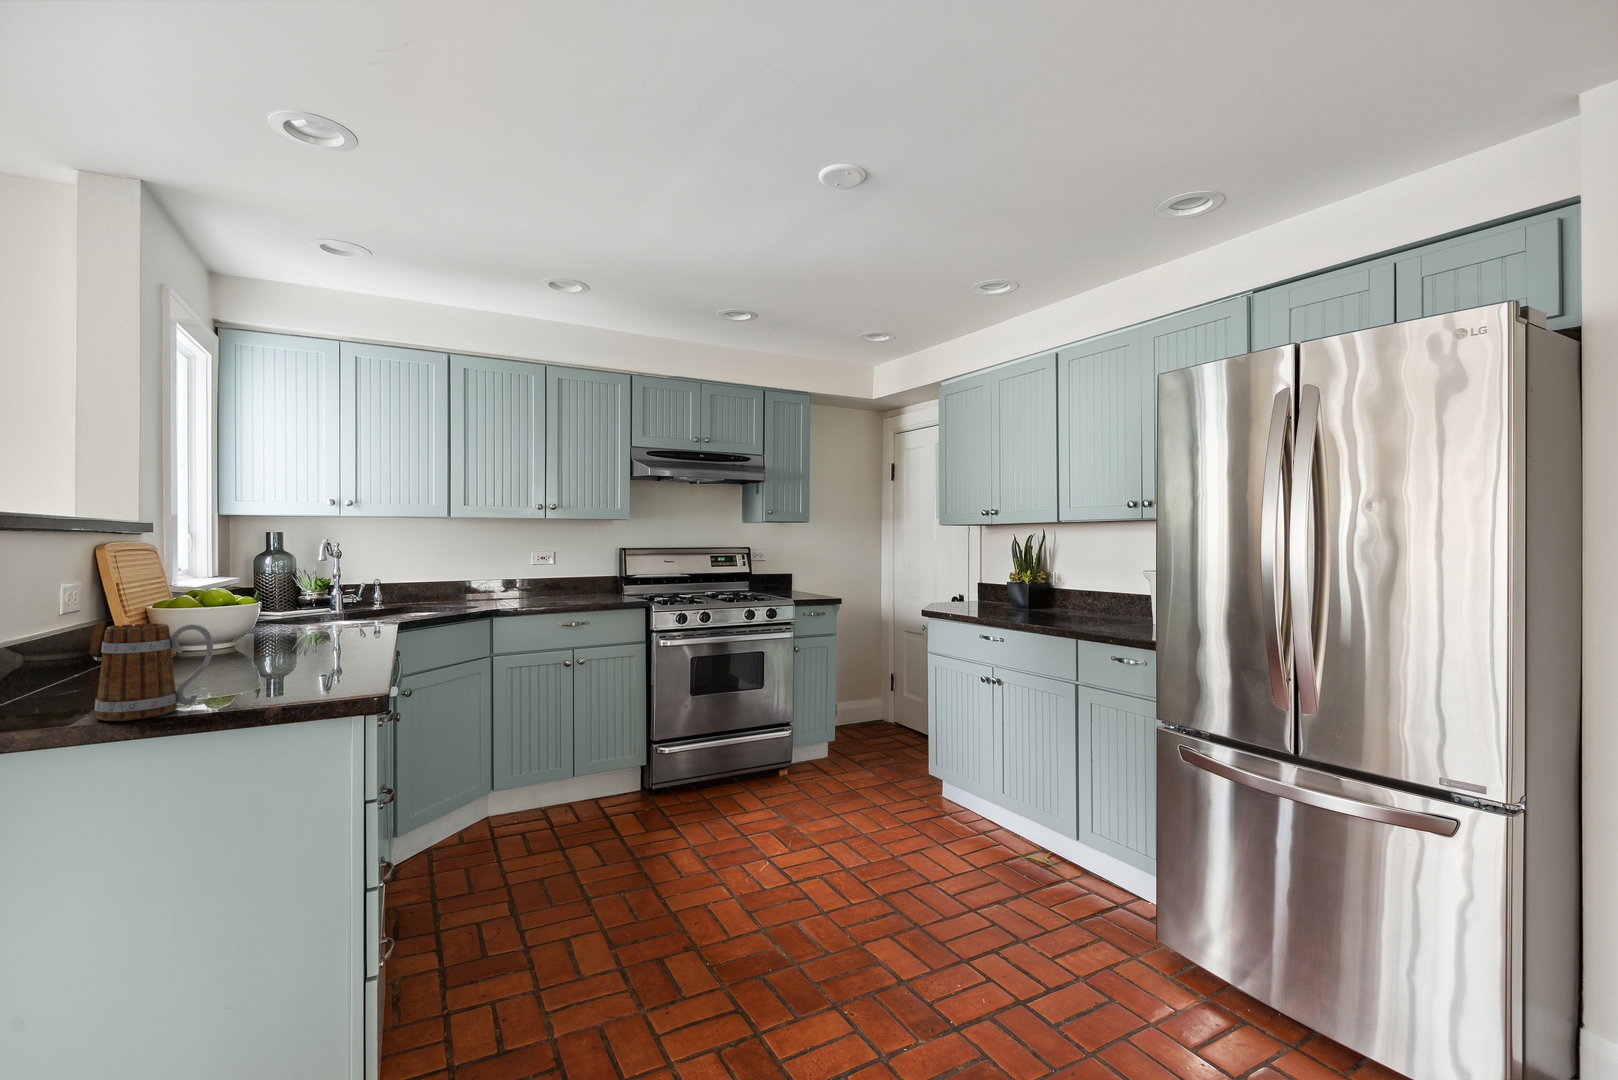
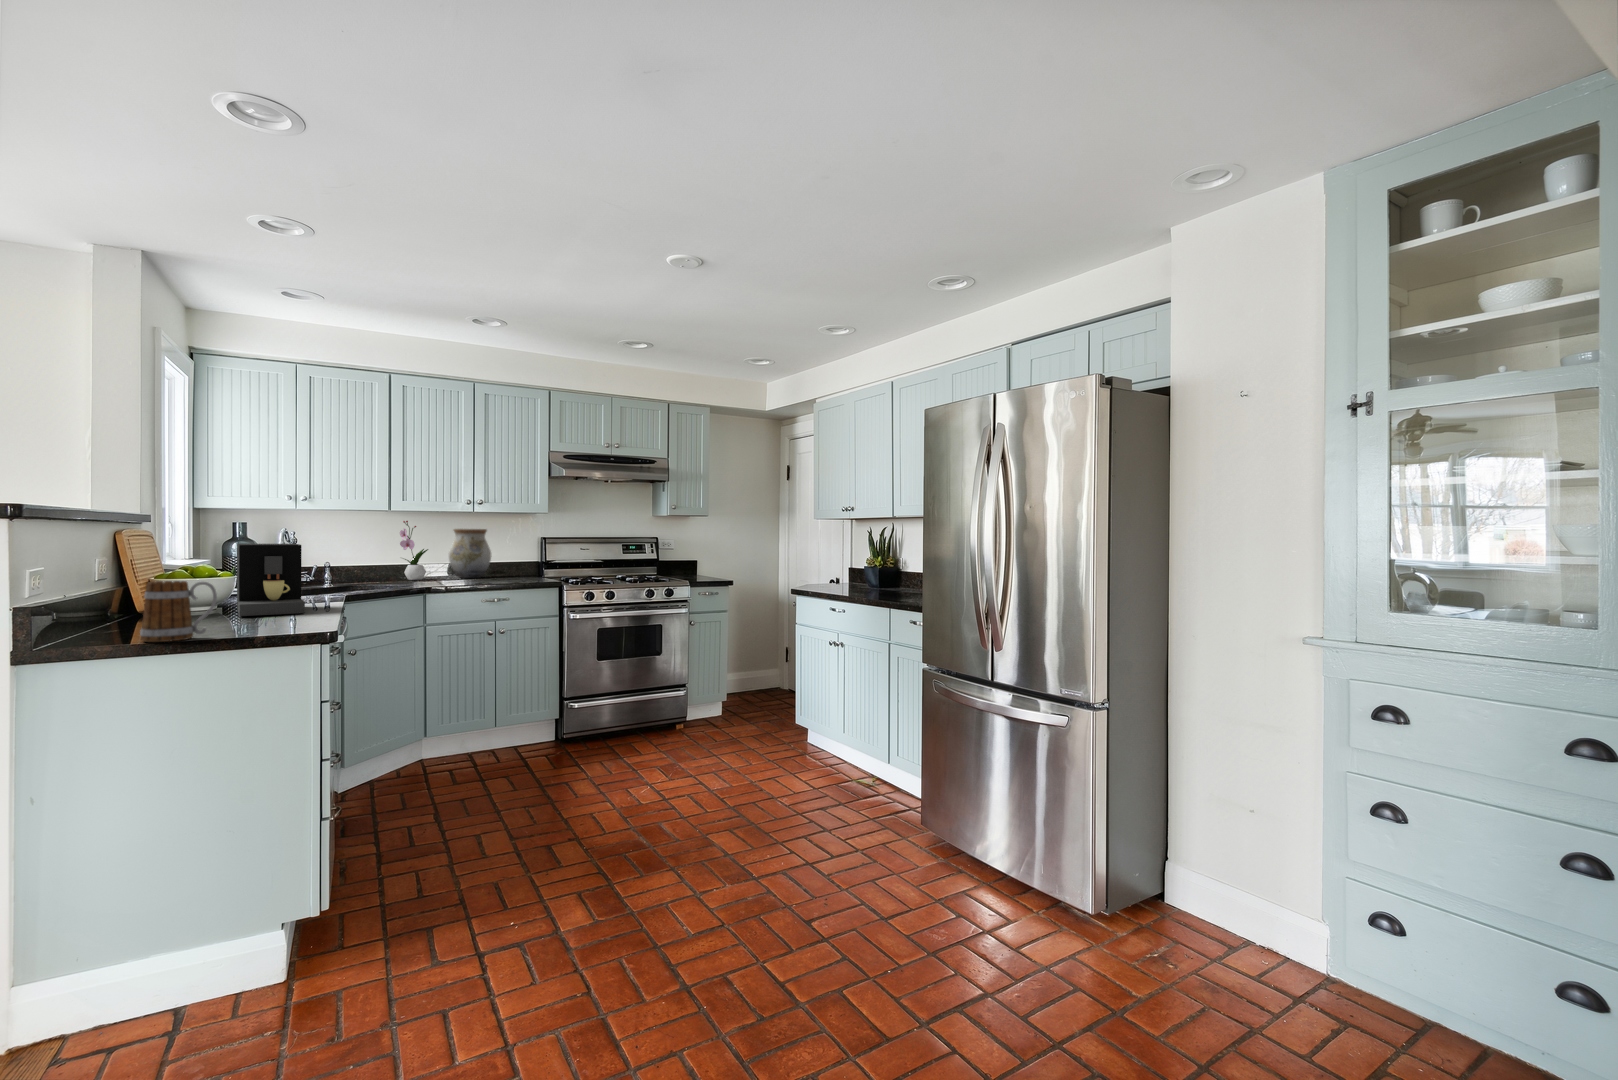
flower arrangement: none [459,529,492,599] -> present [400,521,428,580]
vase: none [514,538,563,596] -> present [449,529,491,578]
coffee maker: none [258,560,346,662] -> present [237,544,305,616]

